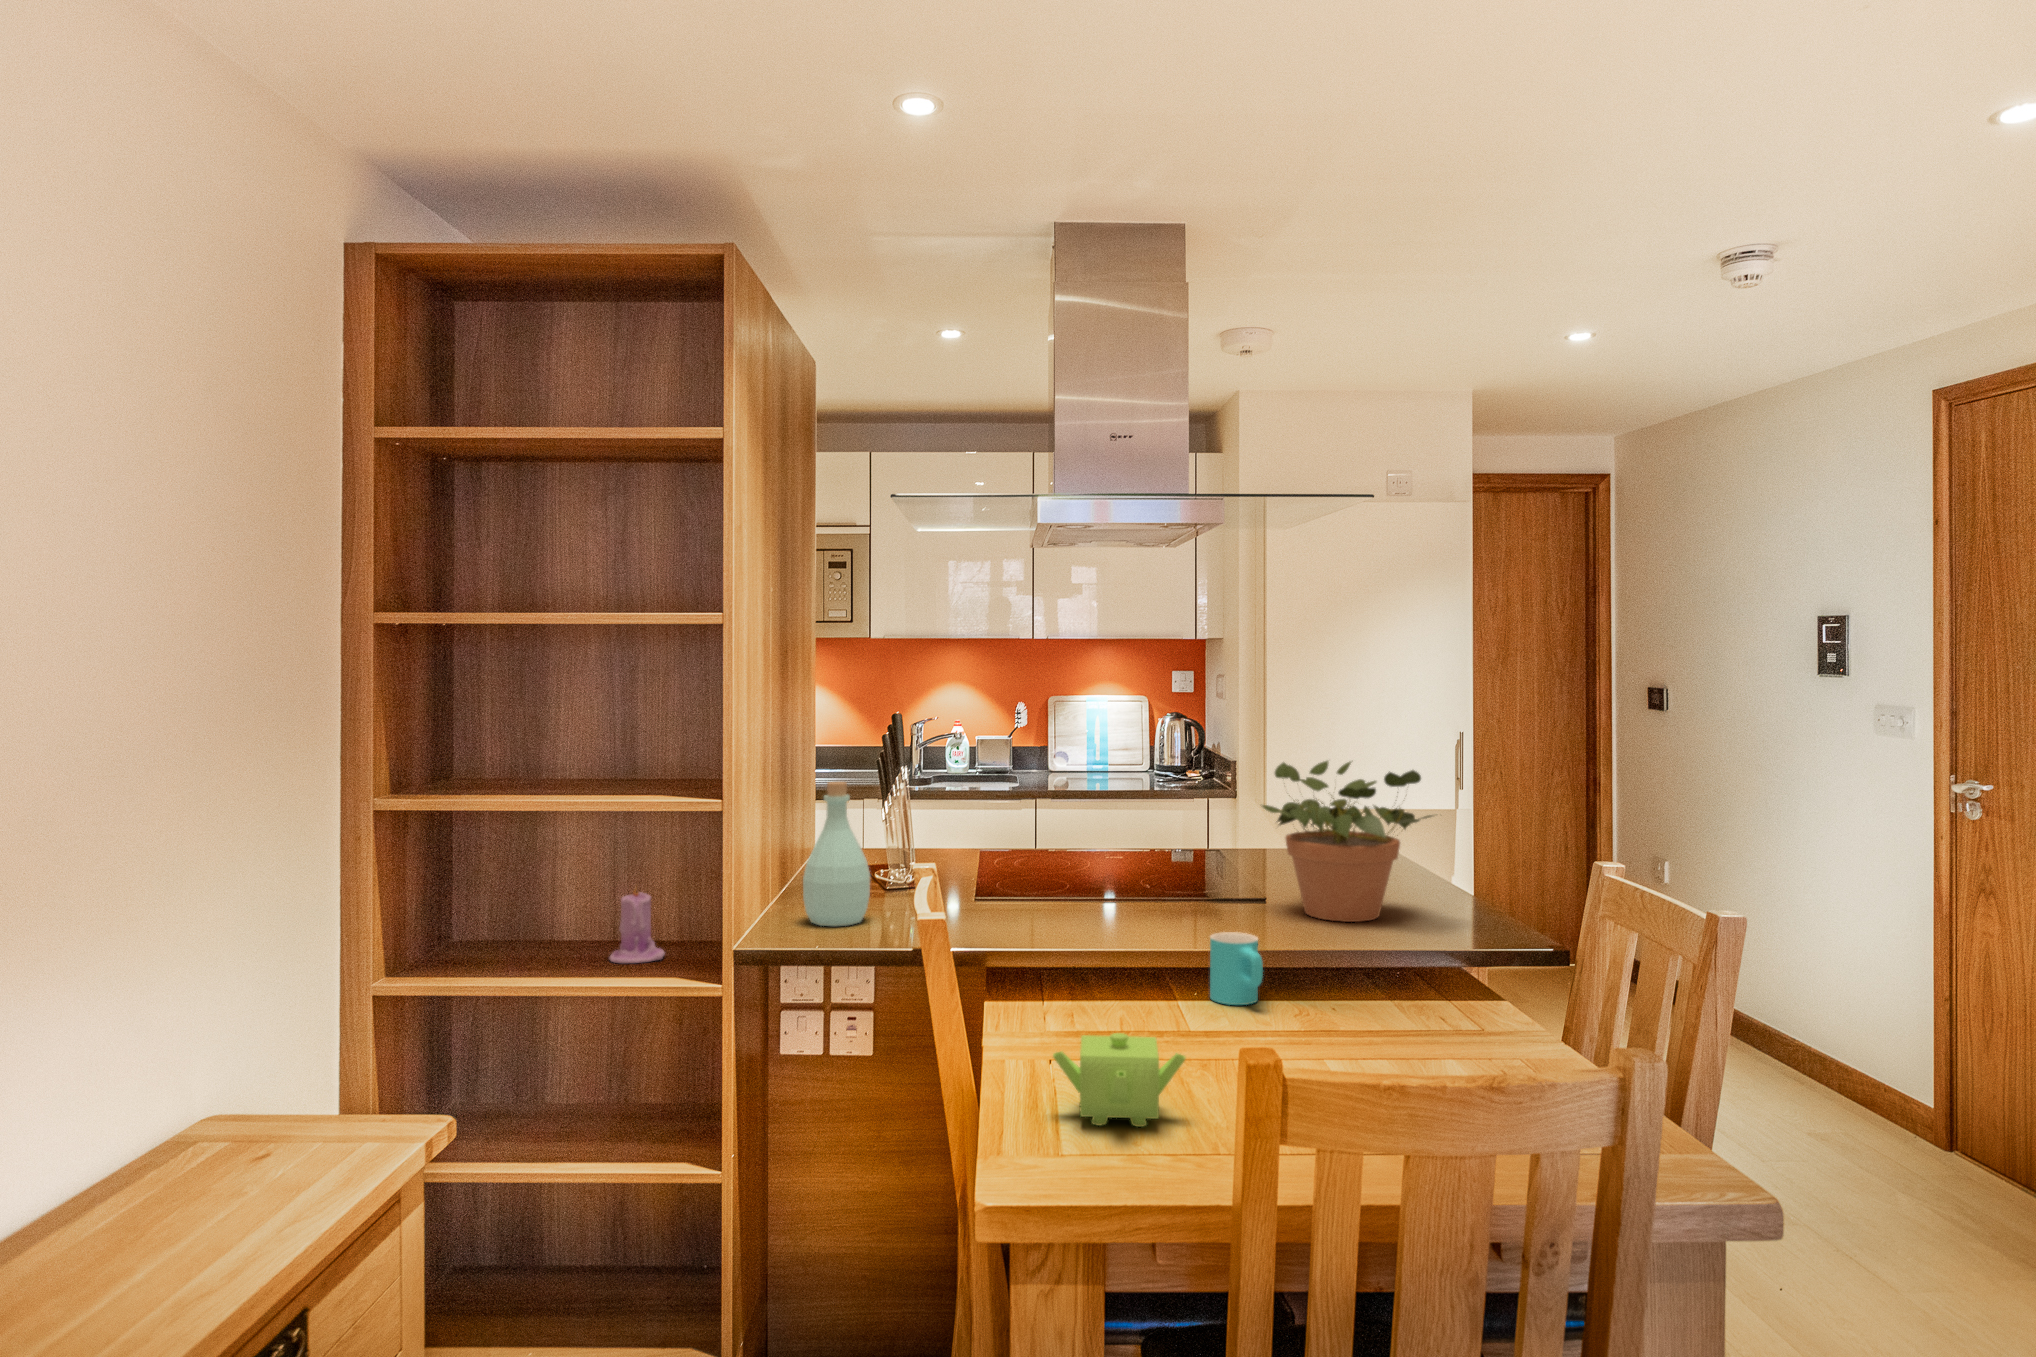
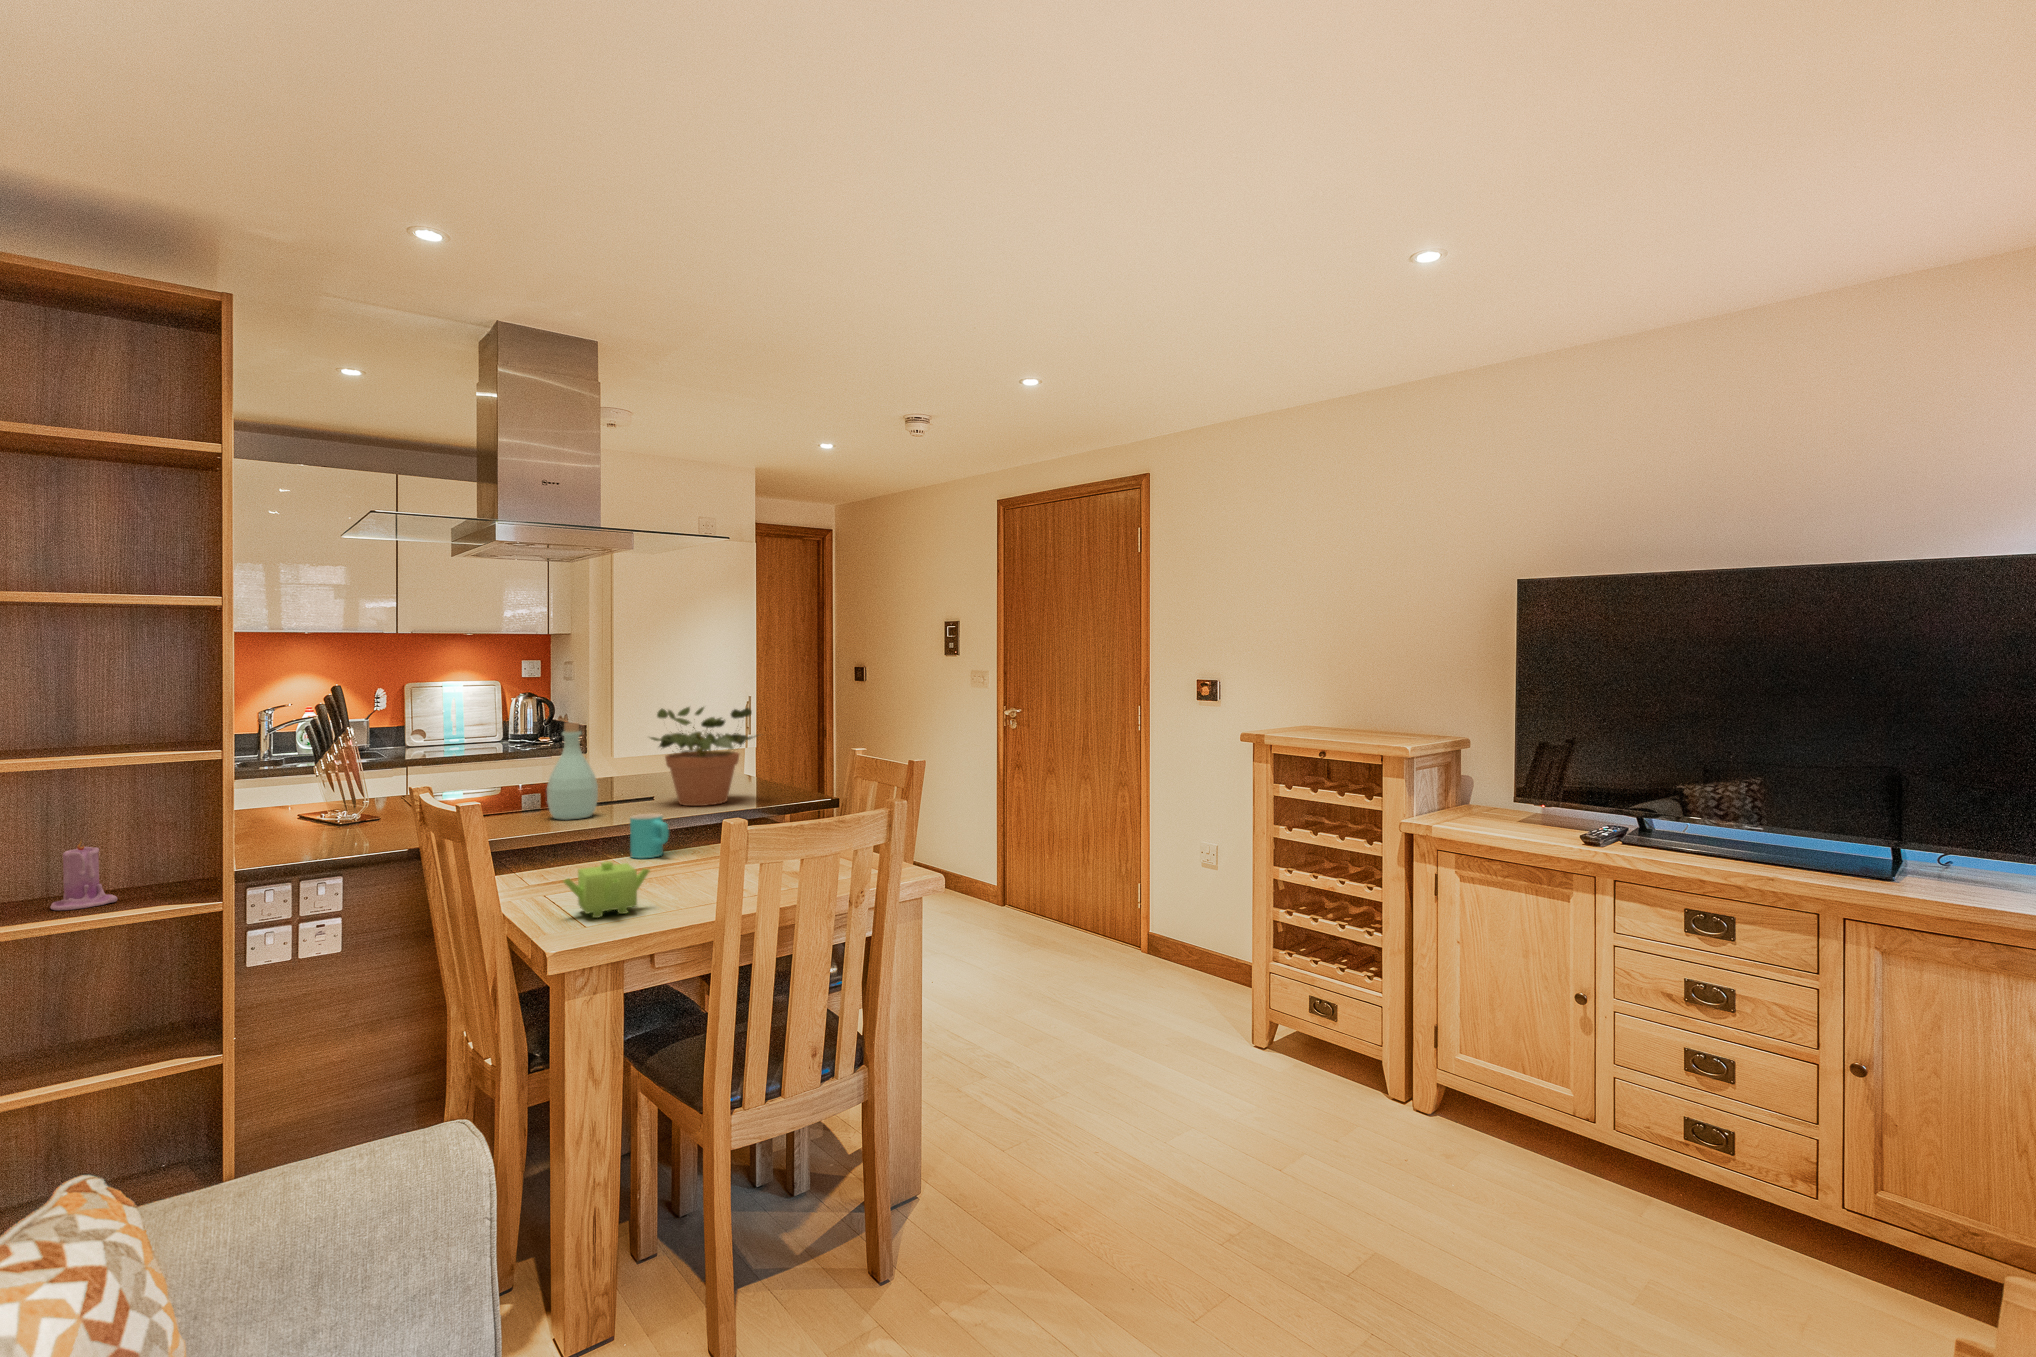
bottle: present [803,782,870,926] -> present [547,723,598,820]

